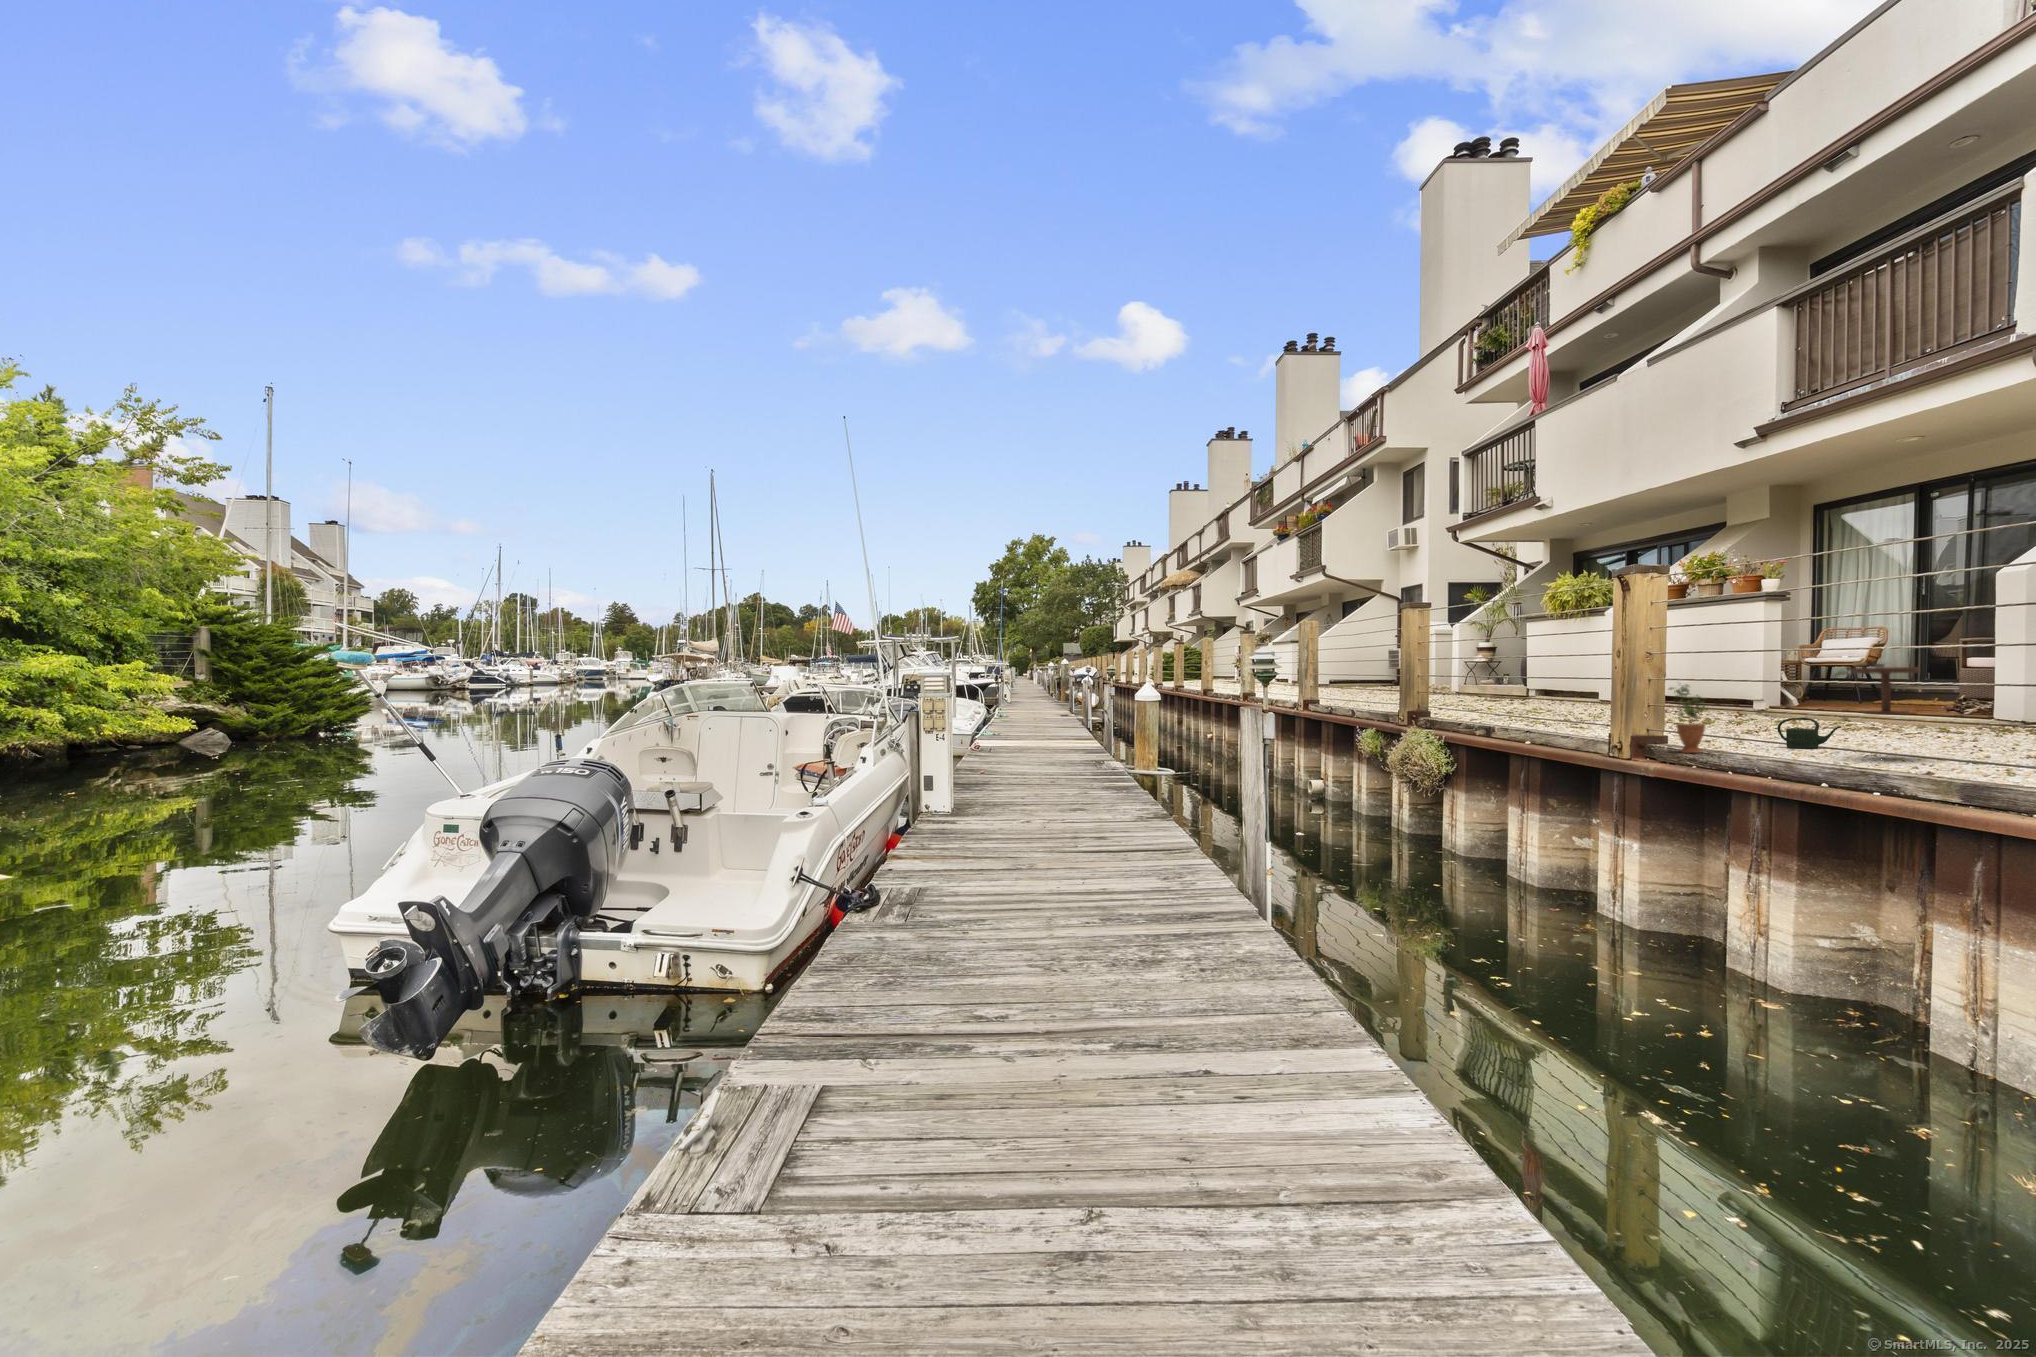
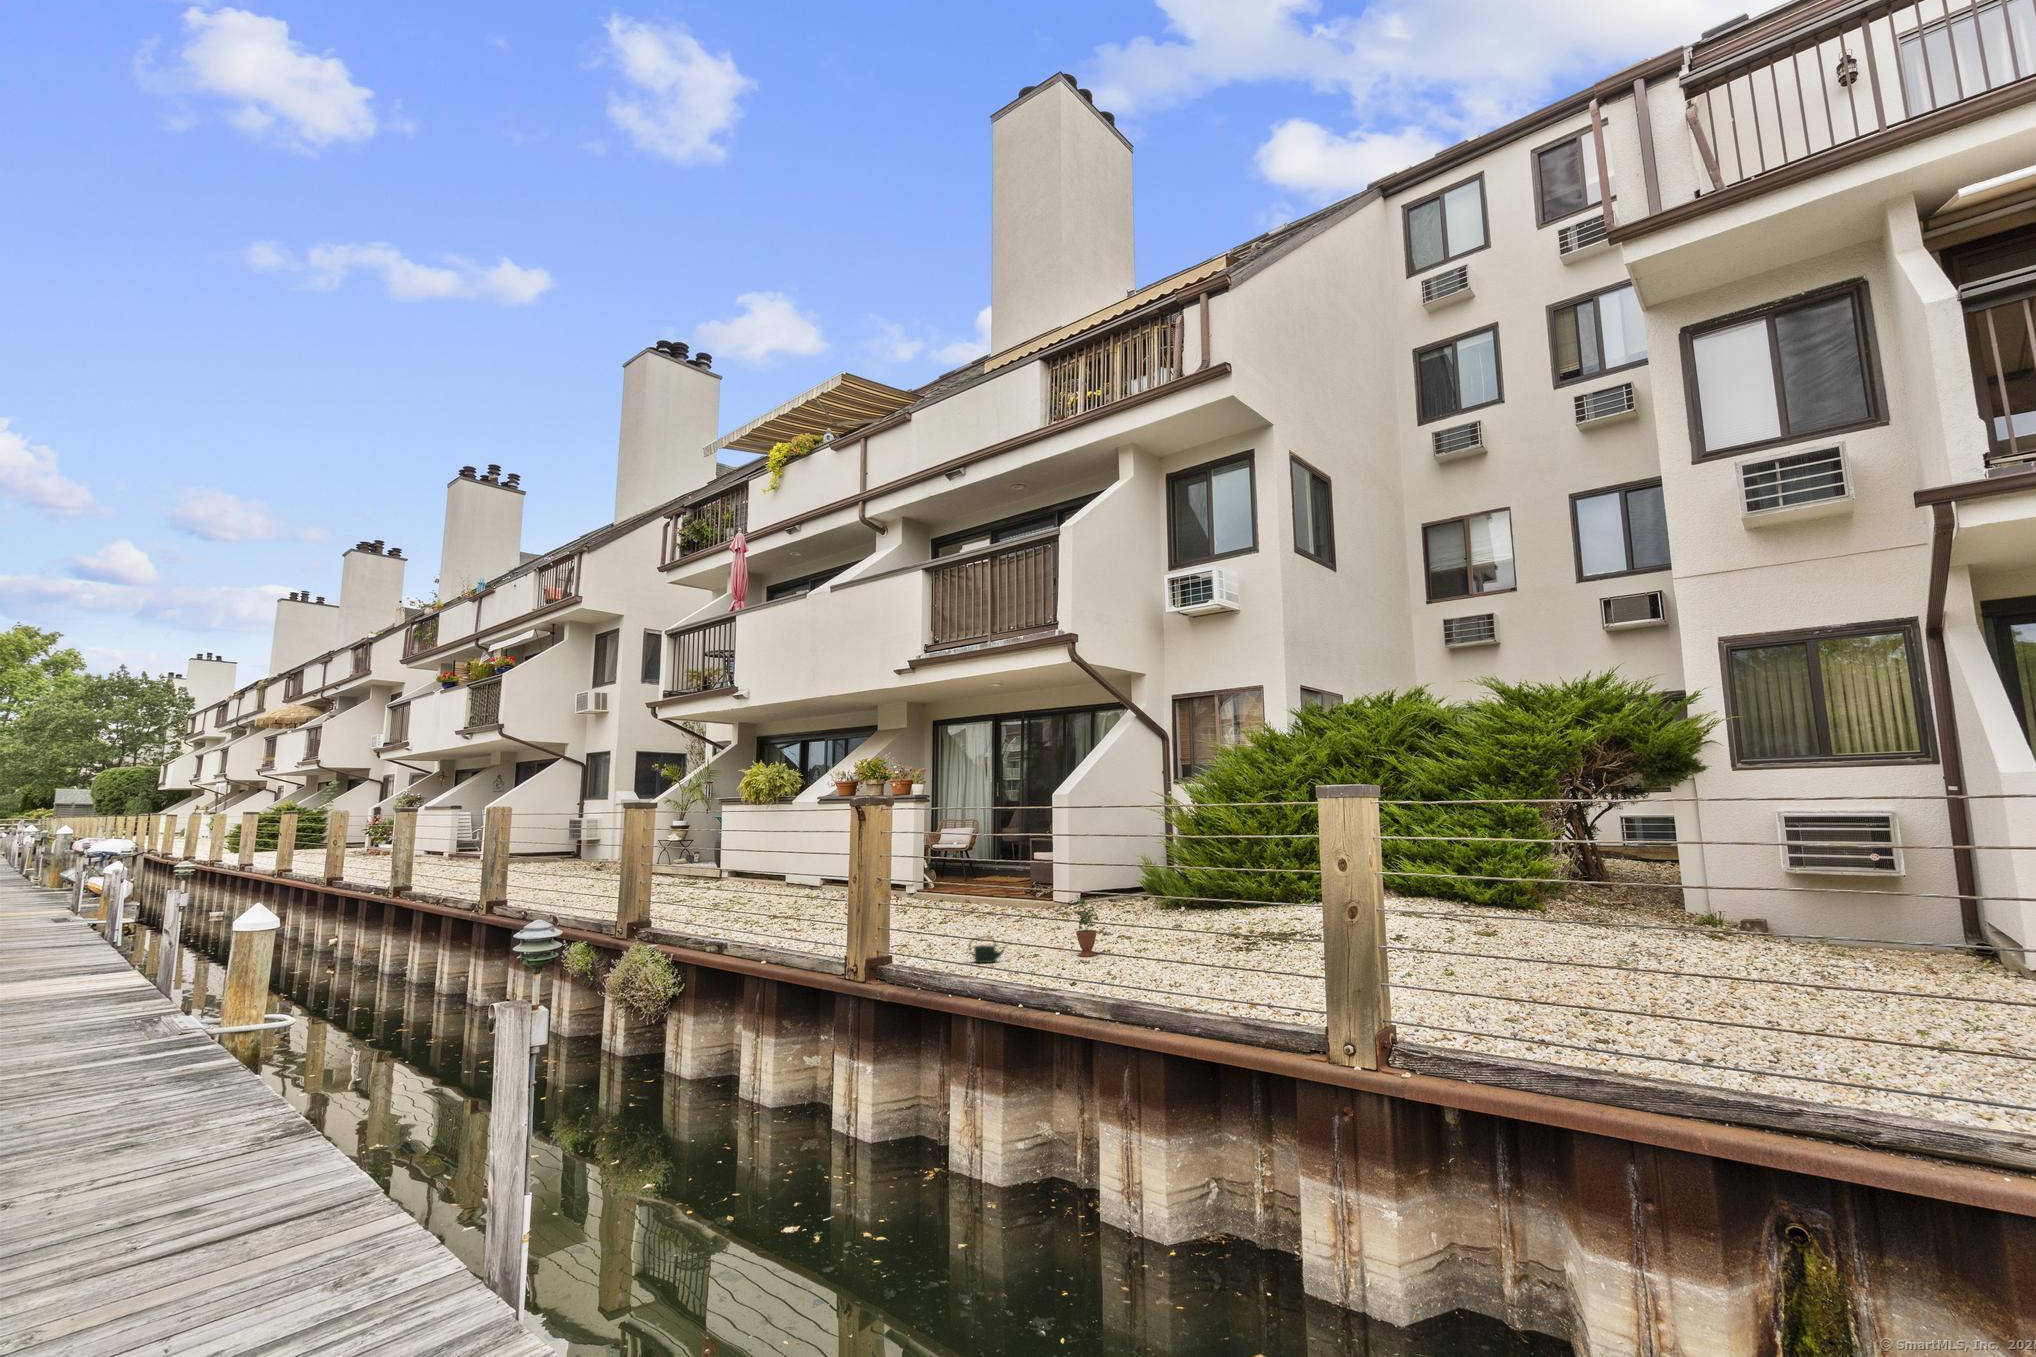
side table: present [1852,662,1920,715] -> none [1023,896,1064,974]
potted plant: present [1670,685,1706,753] -> present [1070,895,1098,957]

